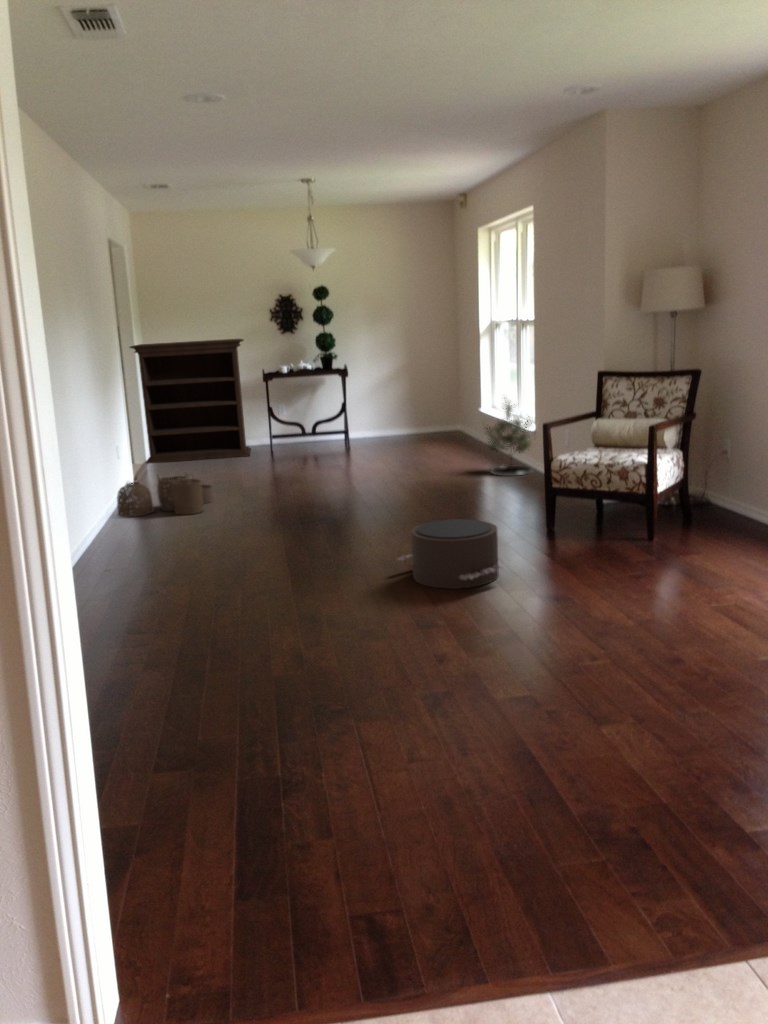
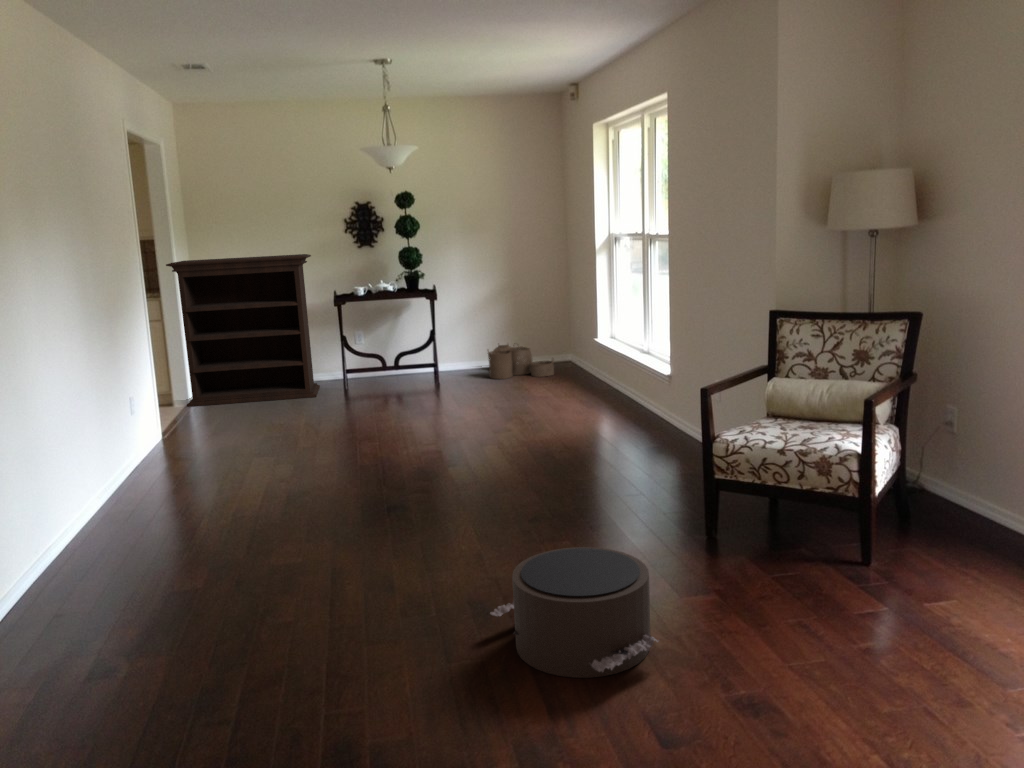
potted tree: present [482,404,532,476] -> none [600,330,670,434]
woven basket: present [117,474,213,517] -> present [488,345,554,379]

